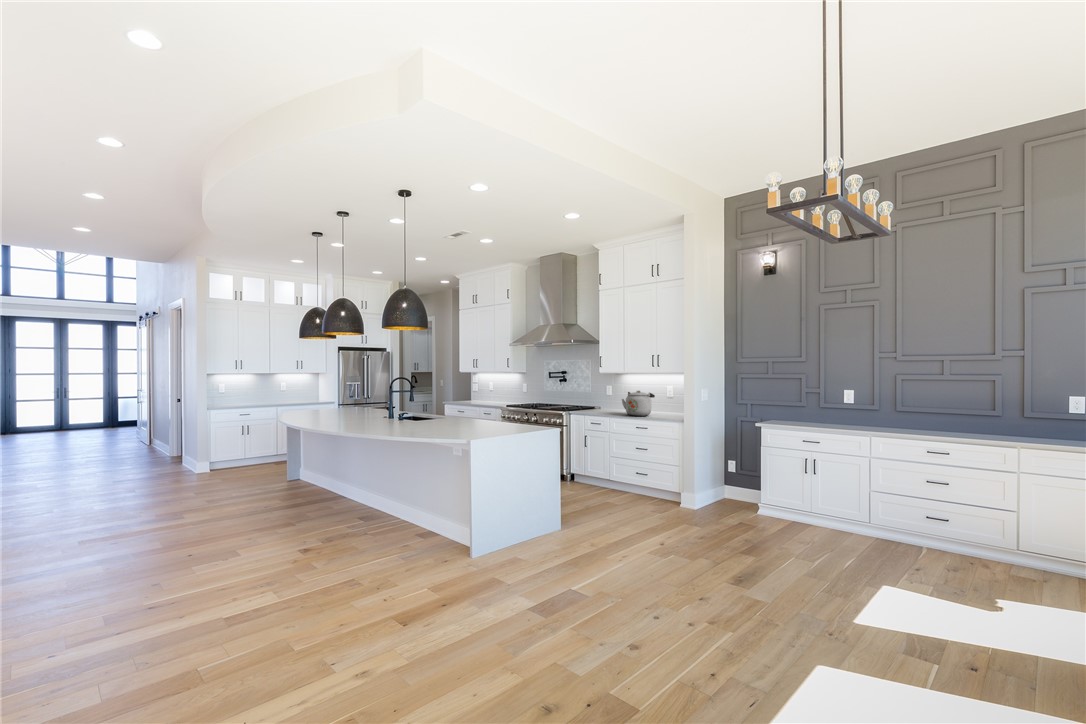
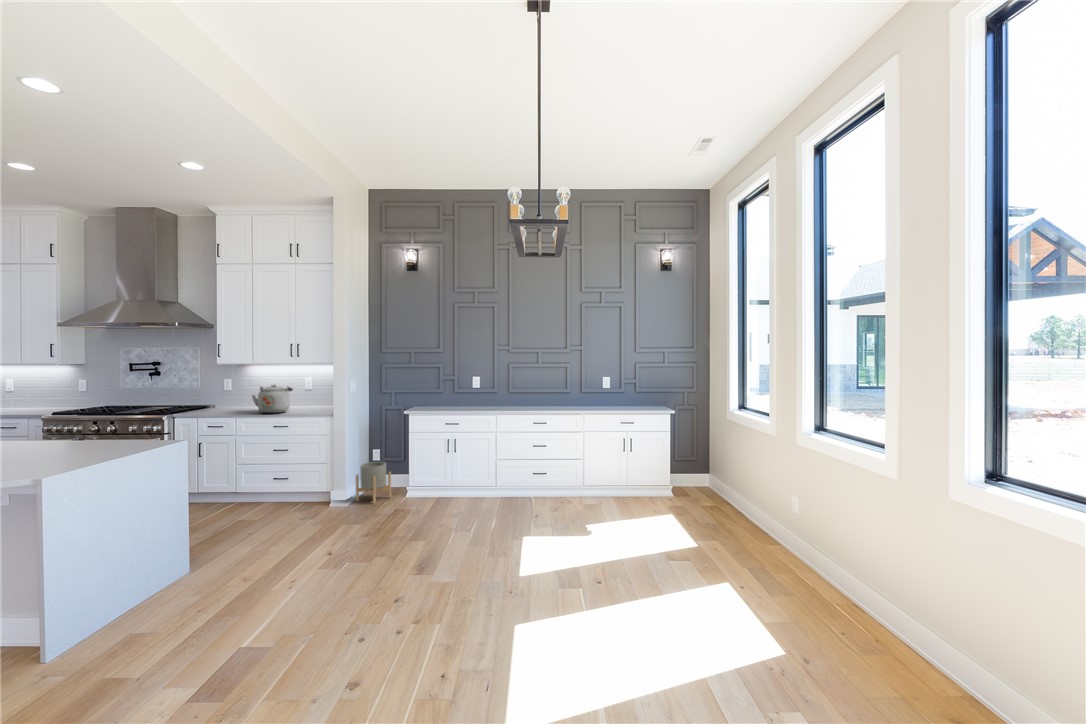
planter: none [707,473,743,515] -> present [356,462,391,504]

